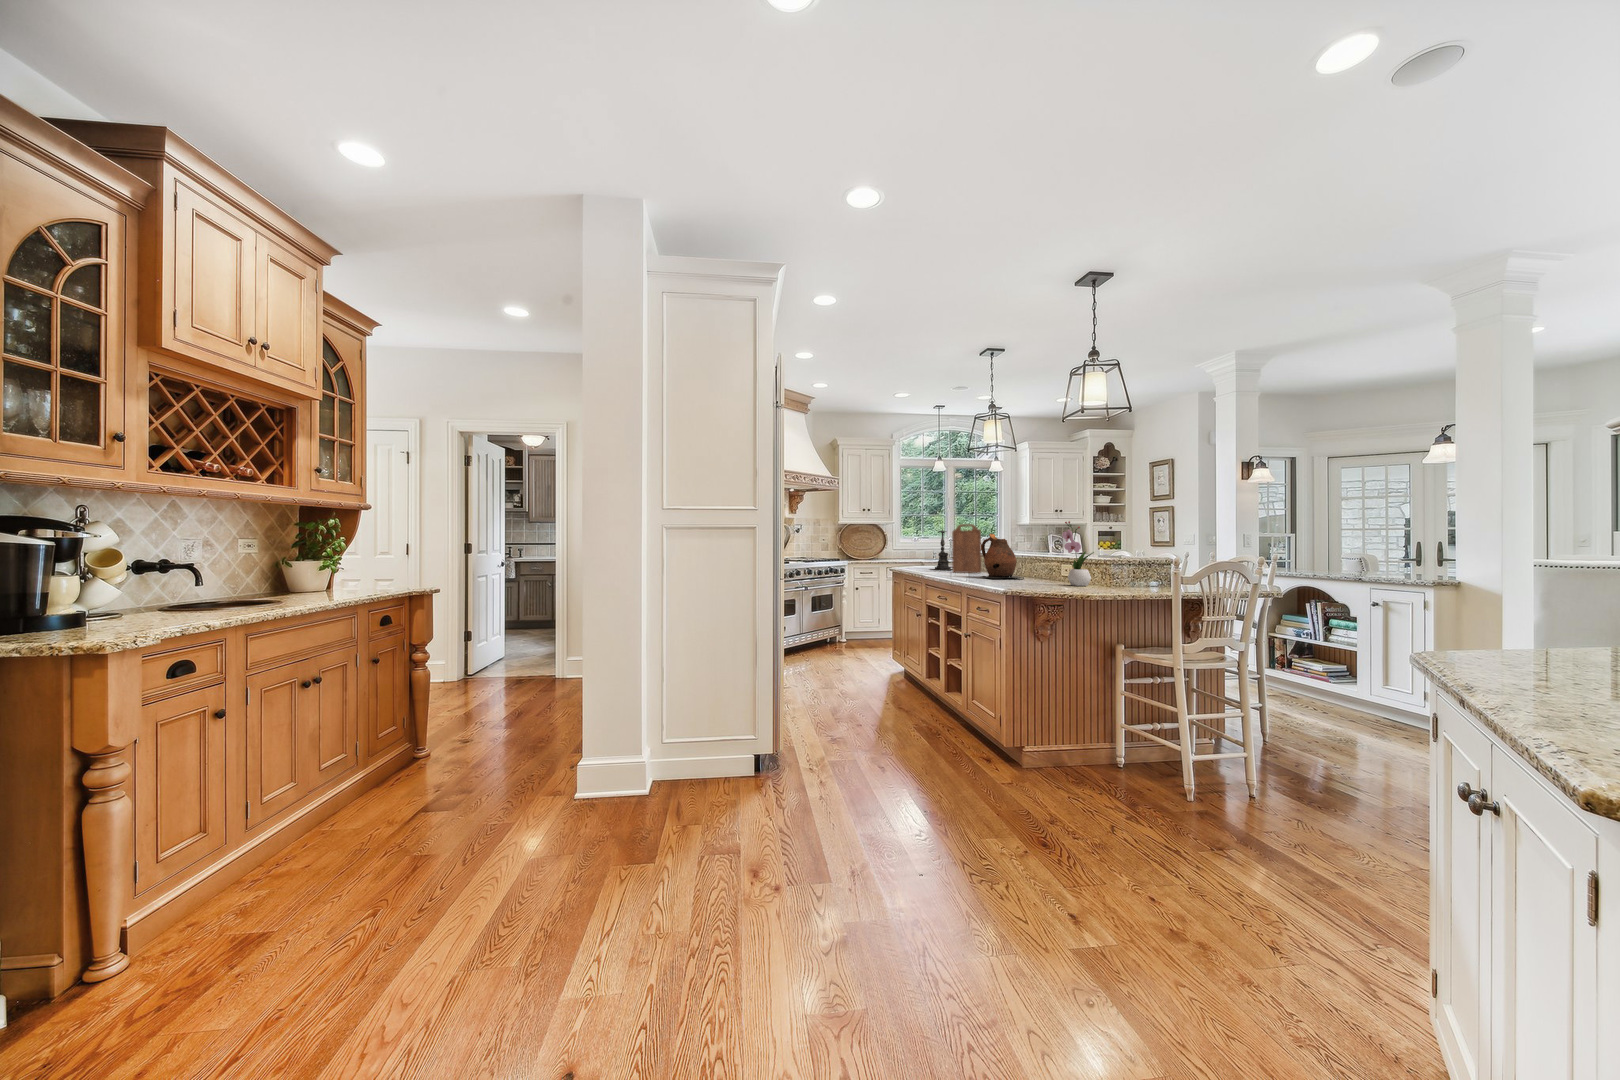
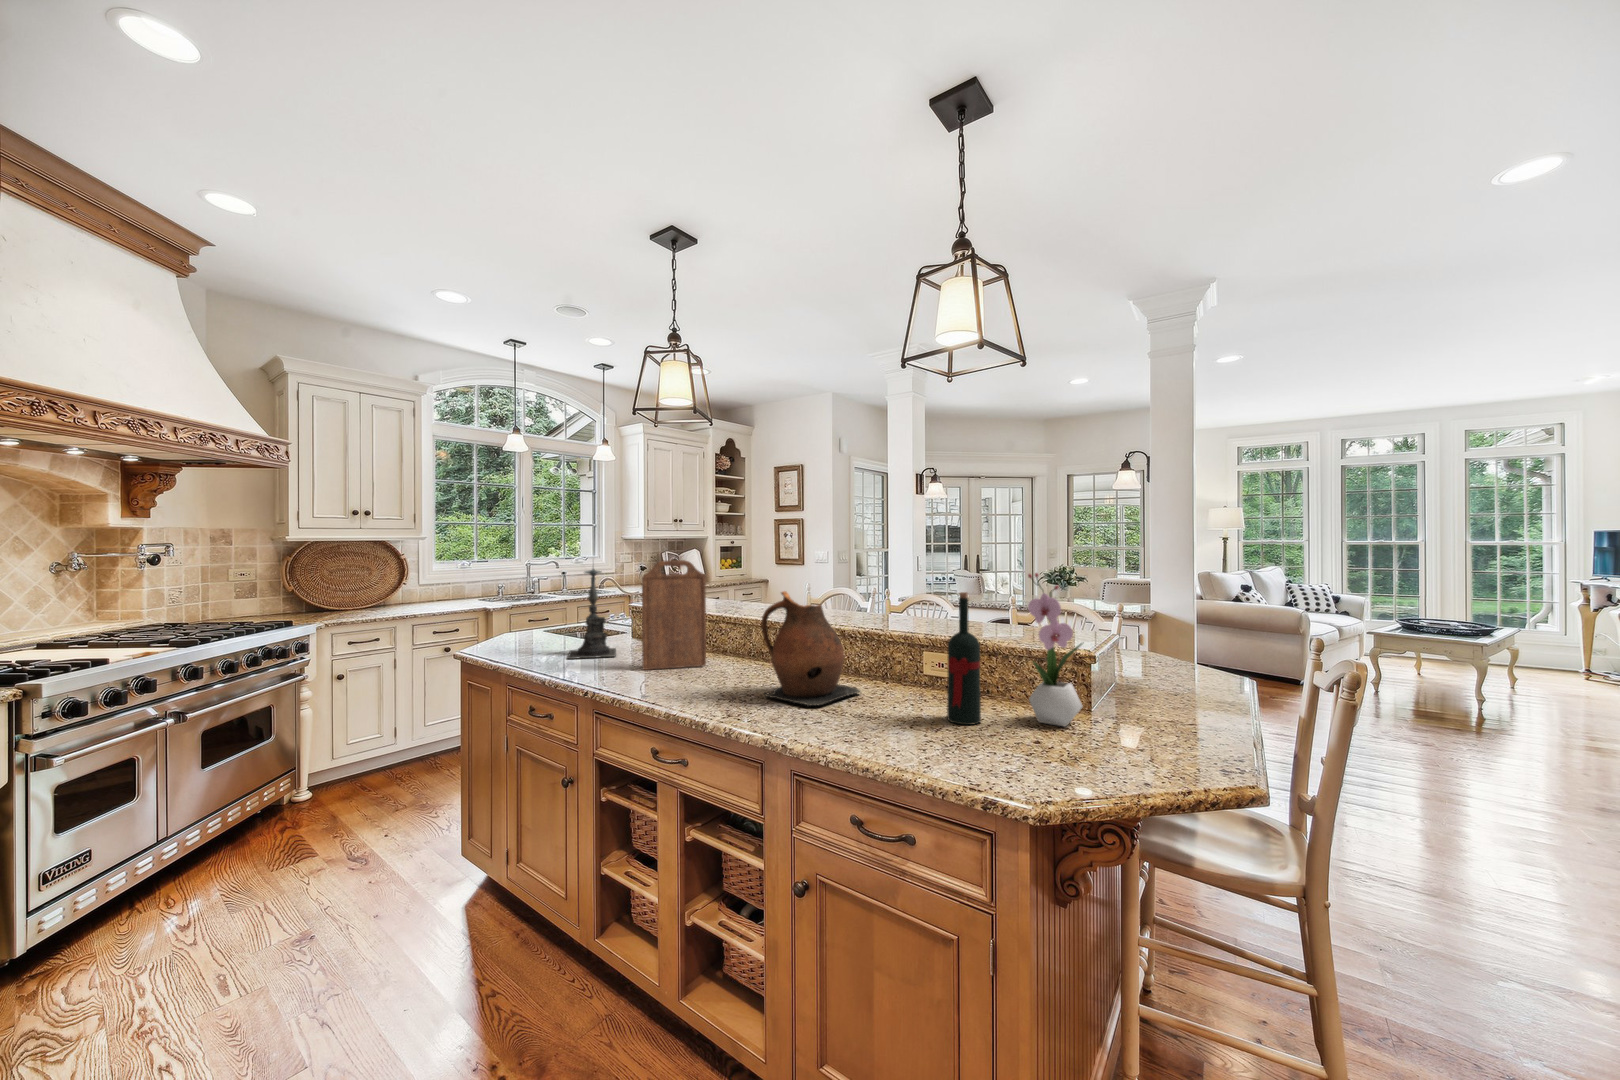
wine bottle: none [1032,530,1049,584] -> present [947,592,981,725]

